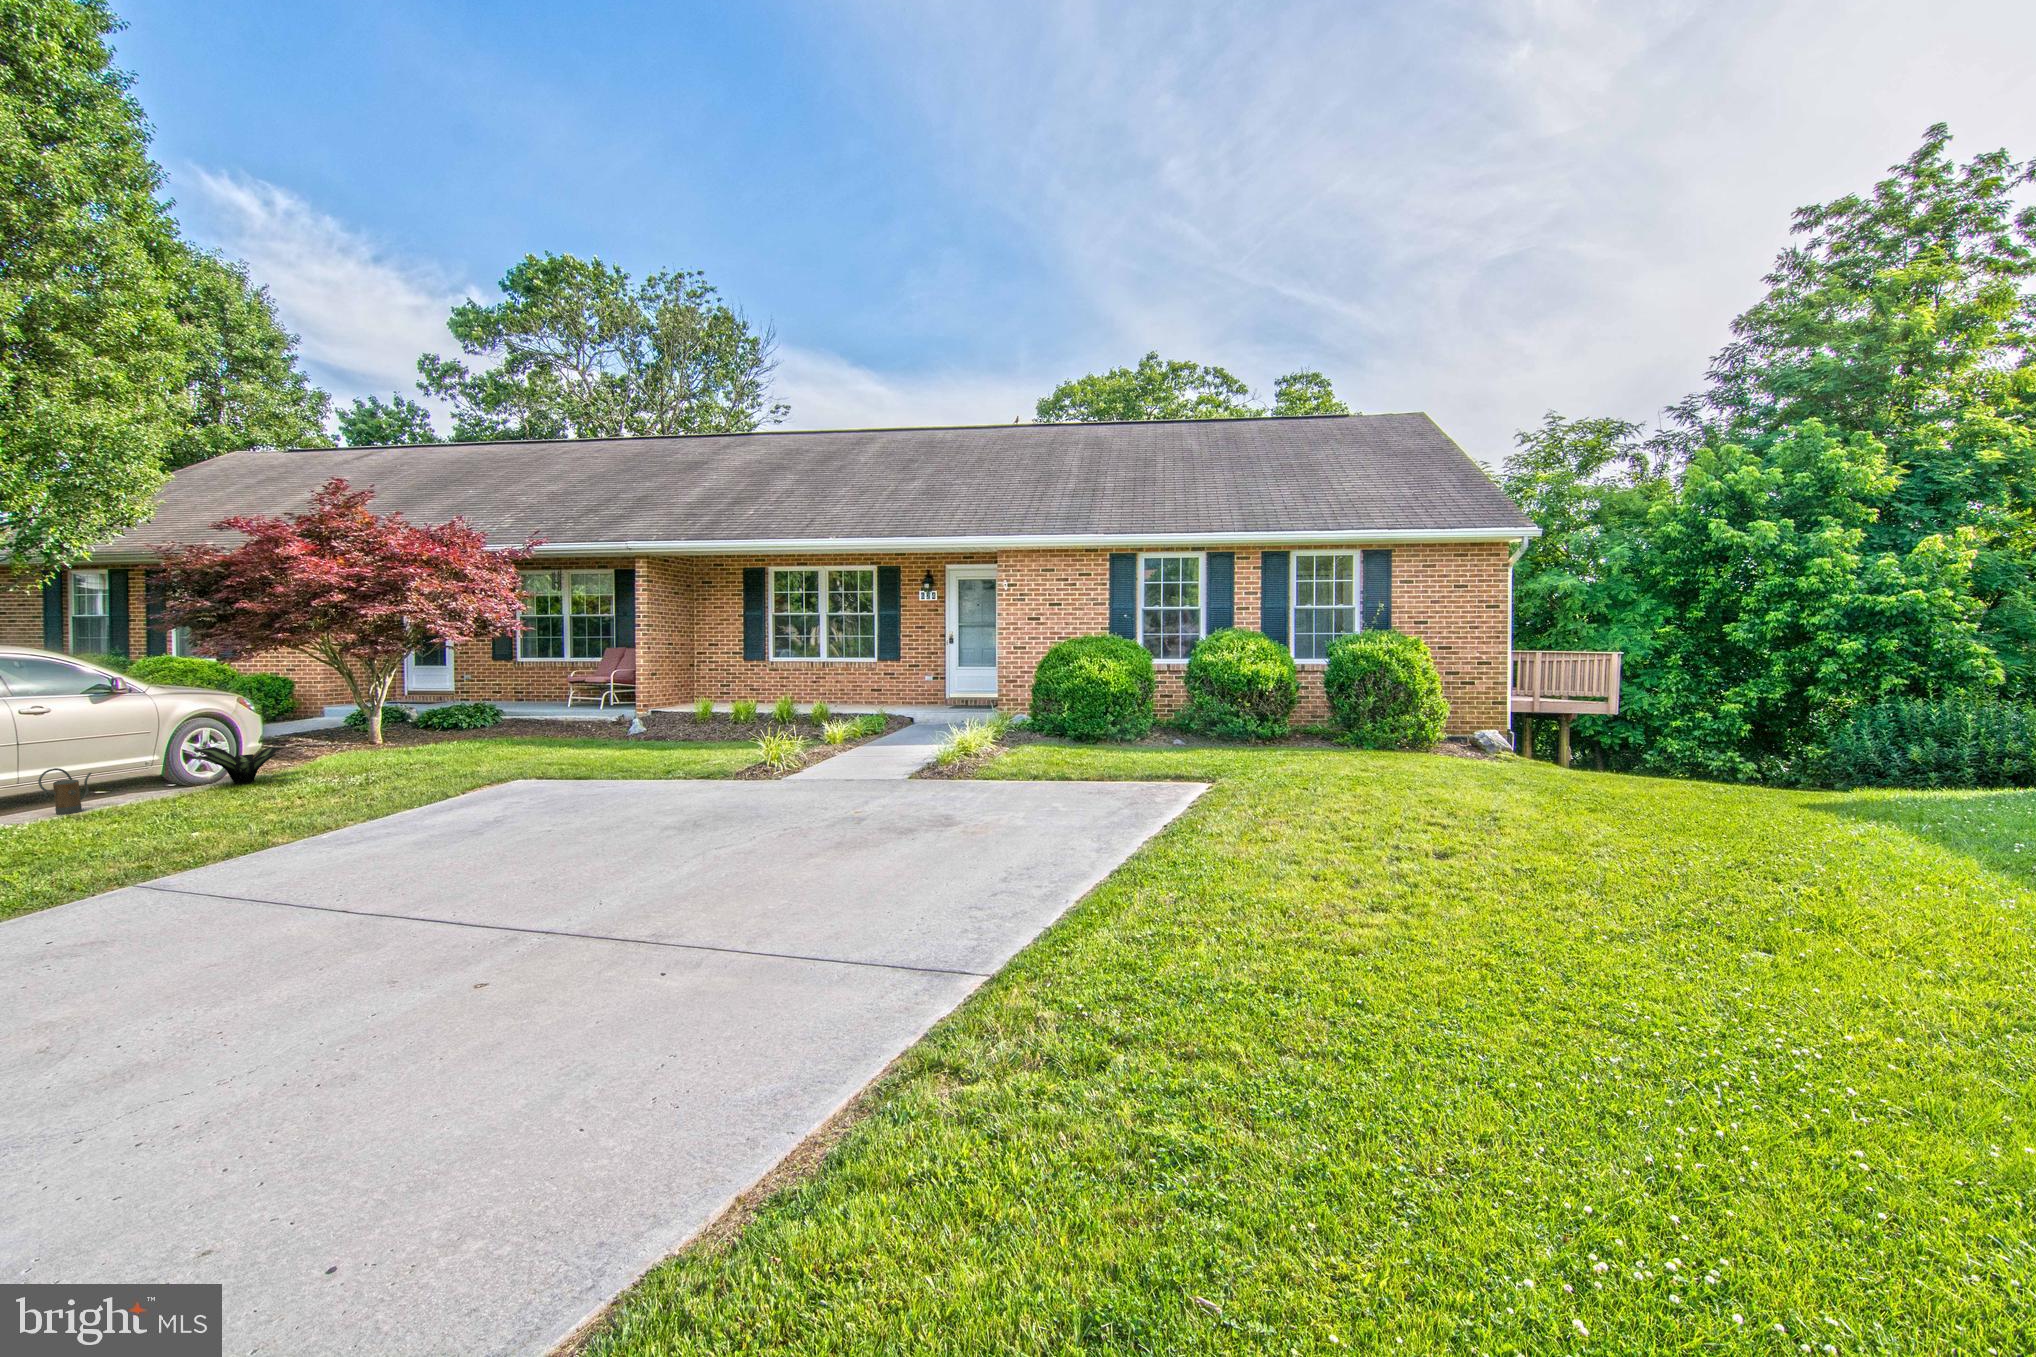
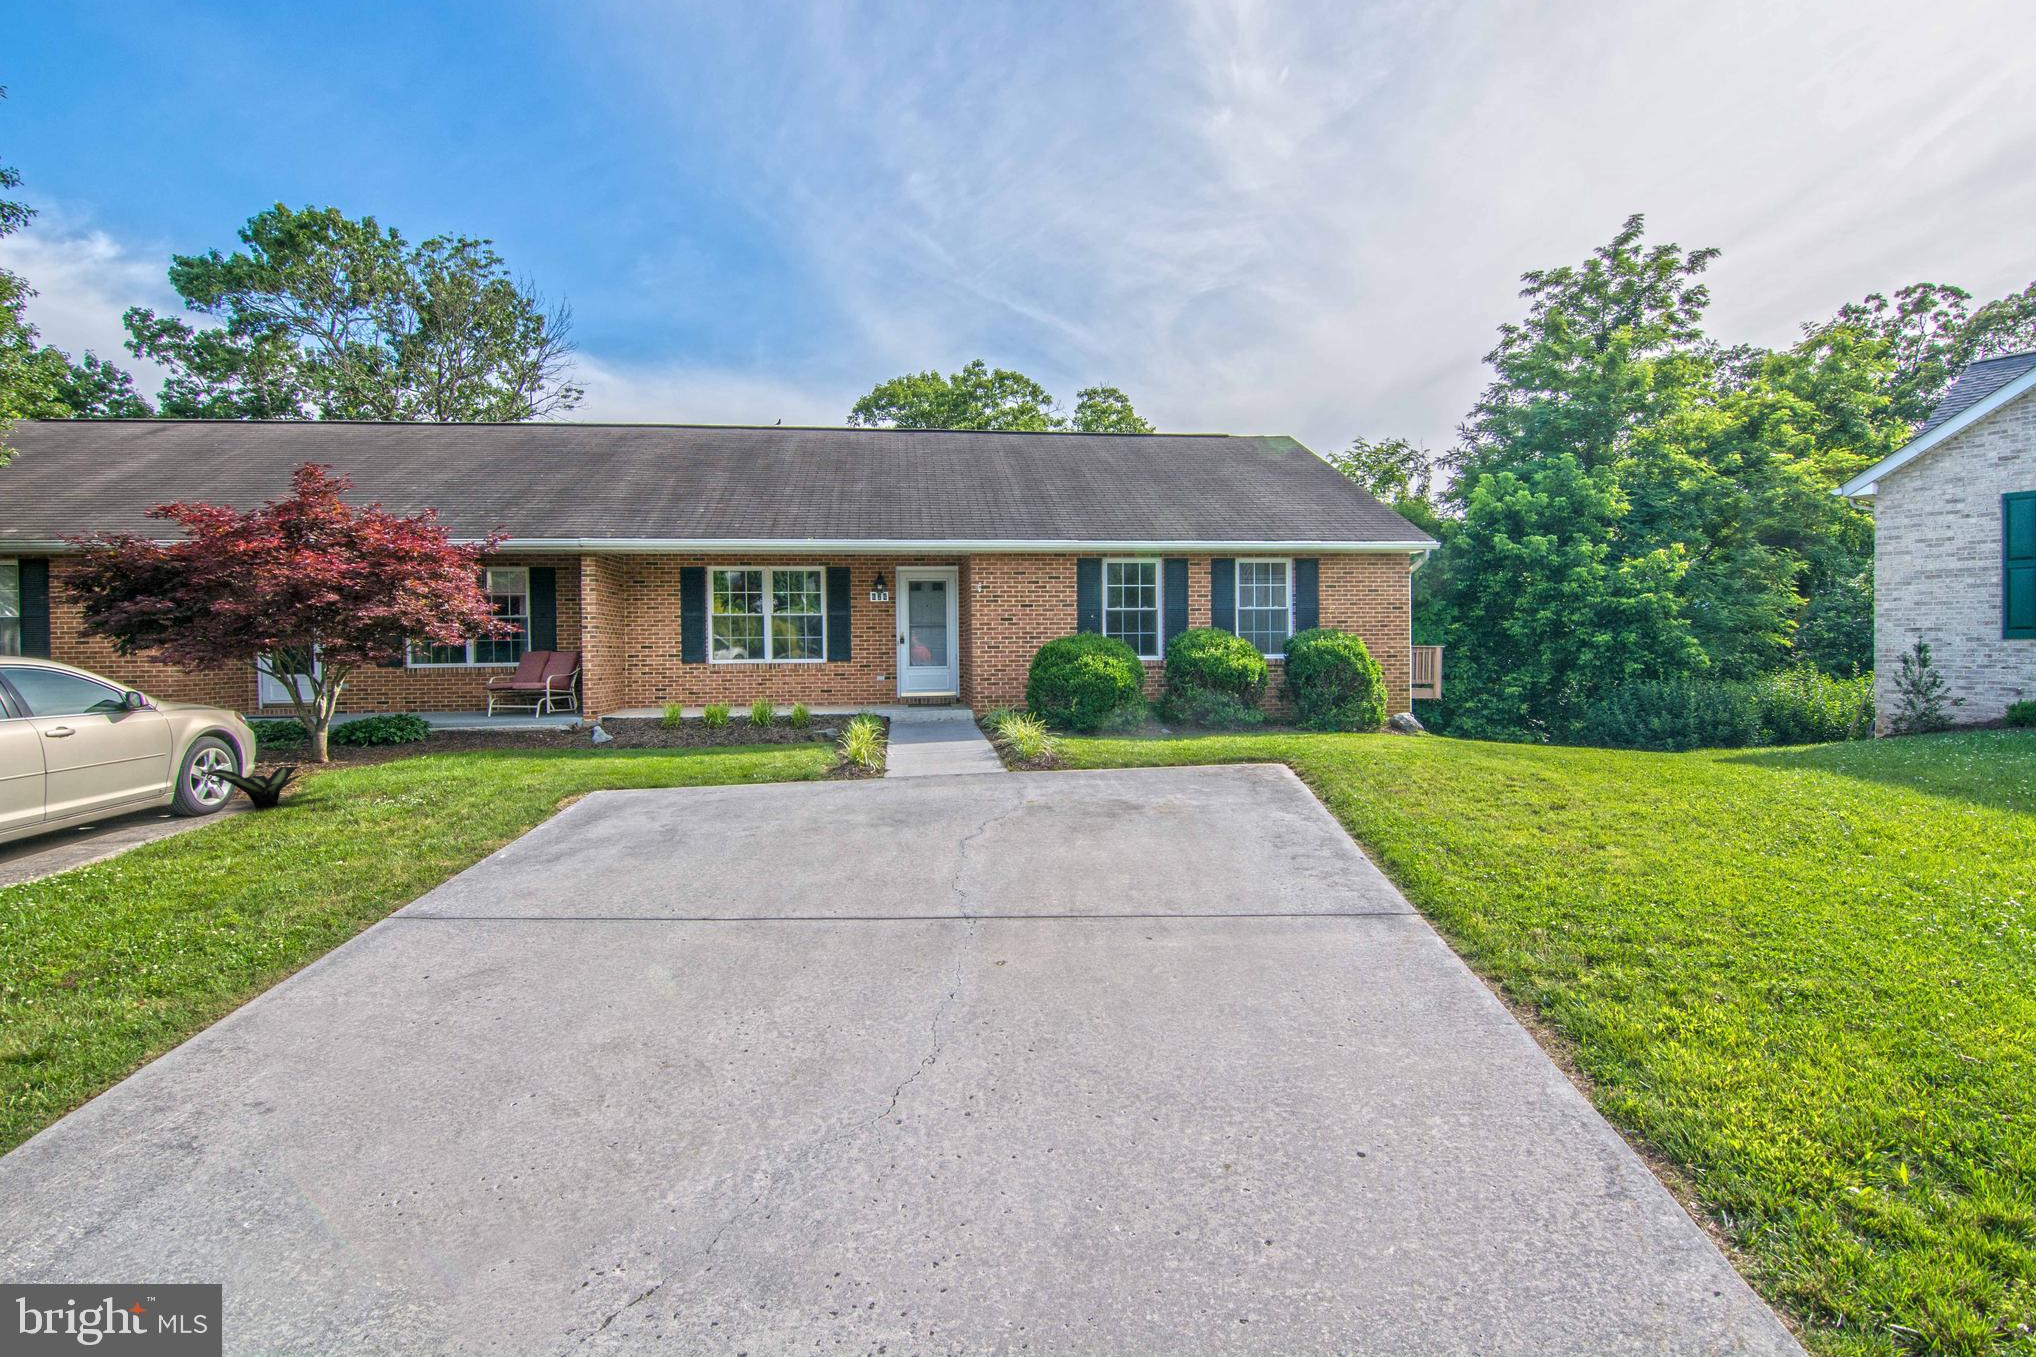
watering can: present [38,768,91,814] -> none [75,798,125,850]

